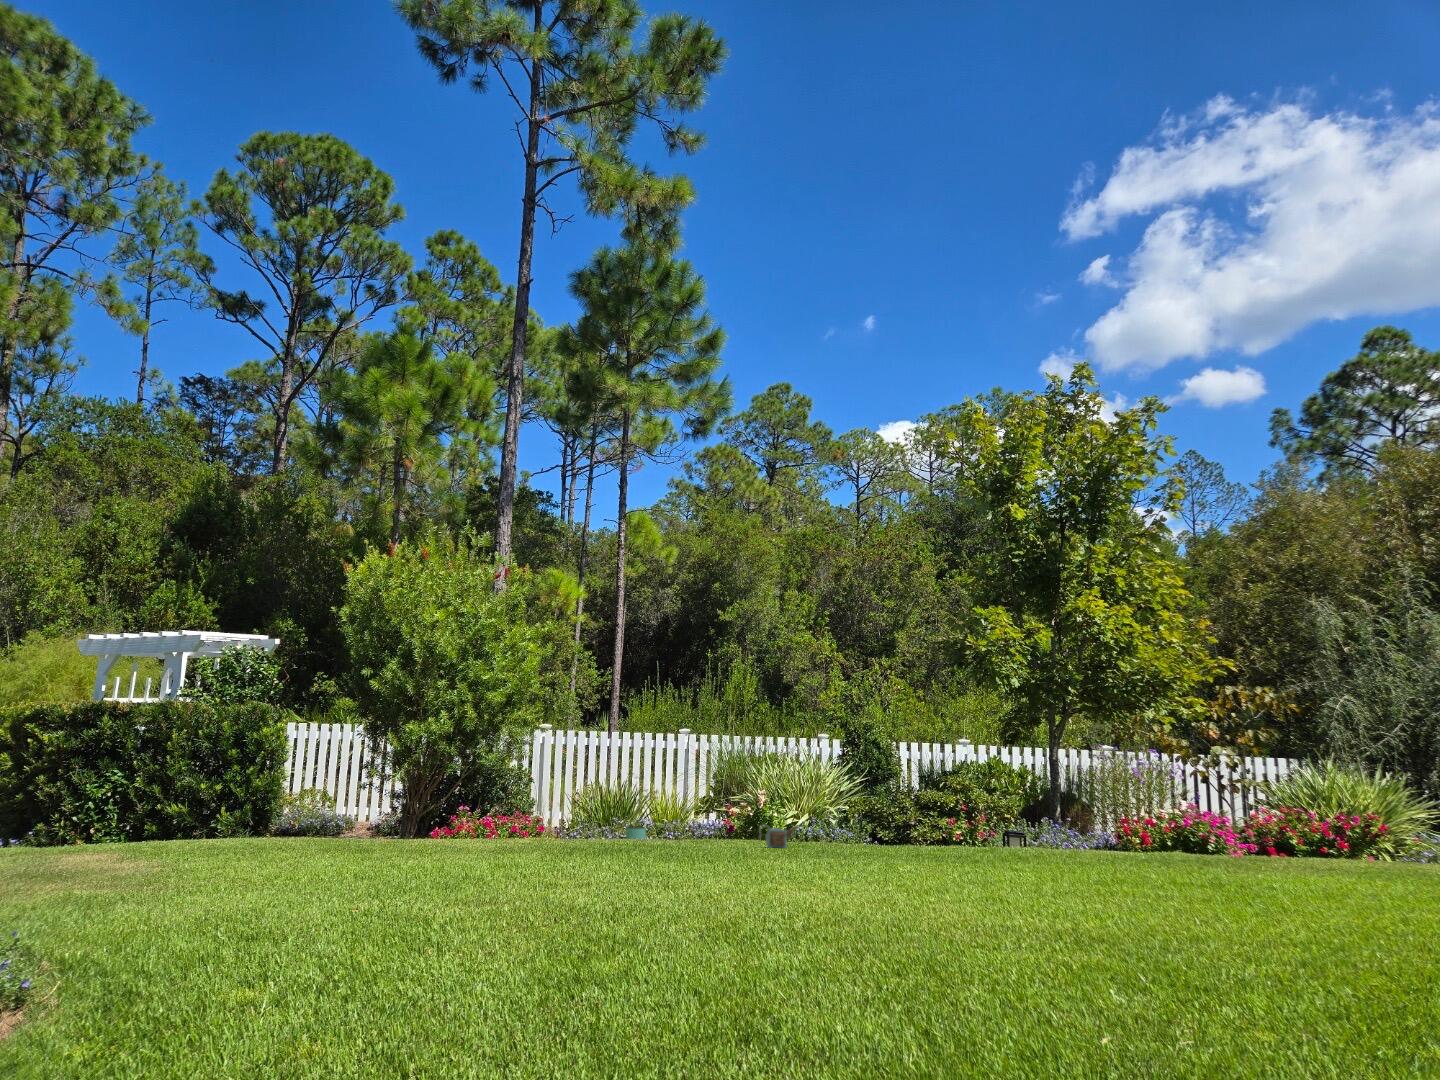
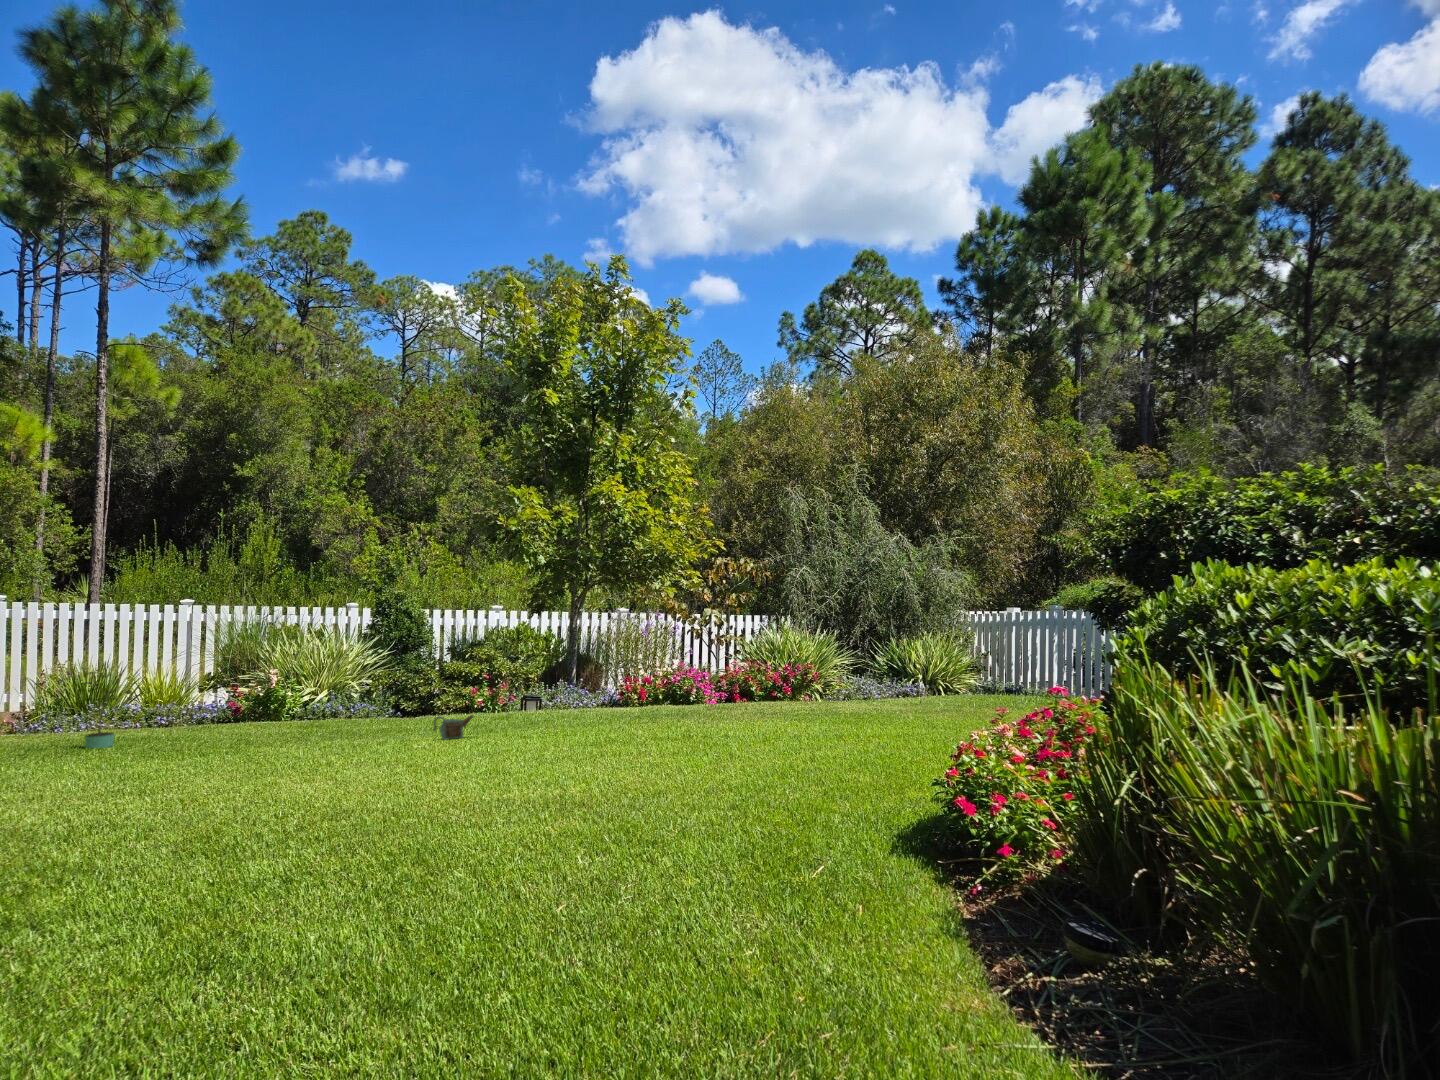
watering can: present [759,824,797,848] -> present [433,715,473,740]

